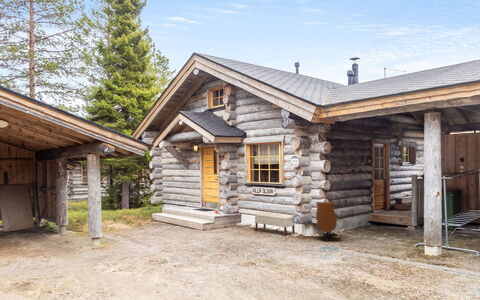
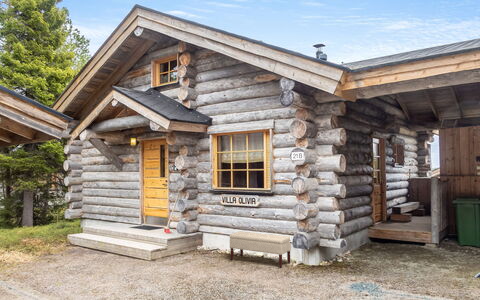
lounge chair: present [316,202,338,240] -> none [328,216,365,277]

